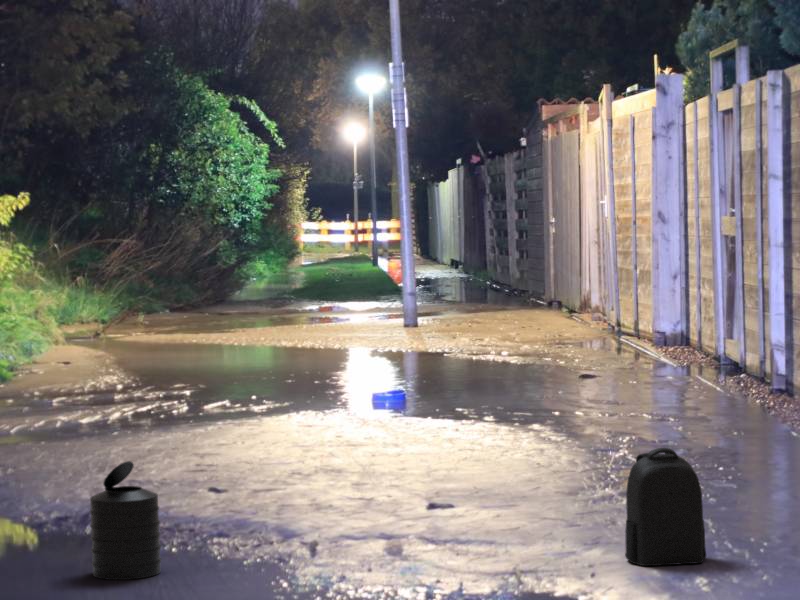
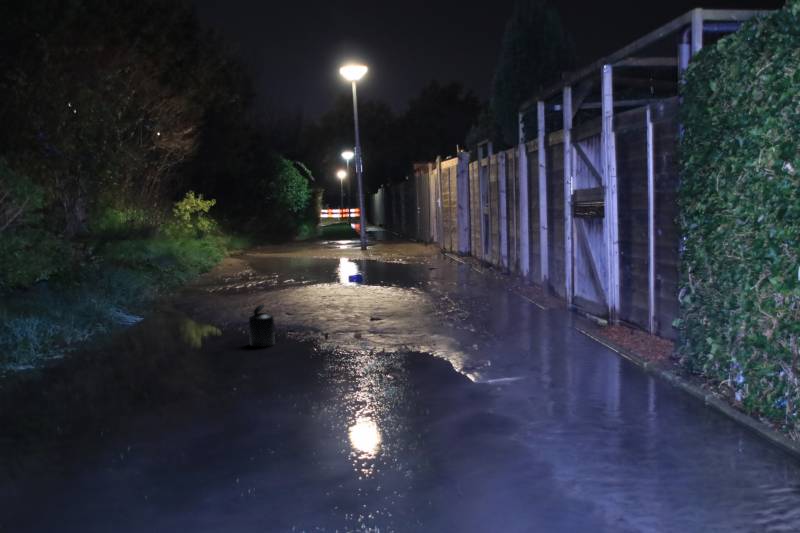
backpack: present [625,448,706,566] -> none [443,297,472,339]

